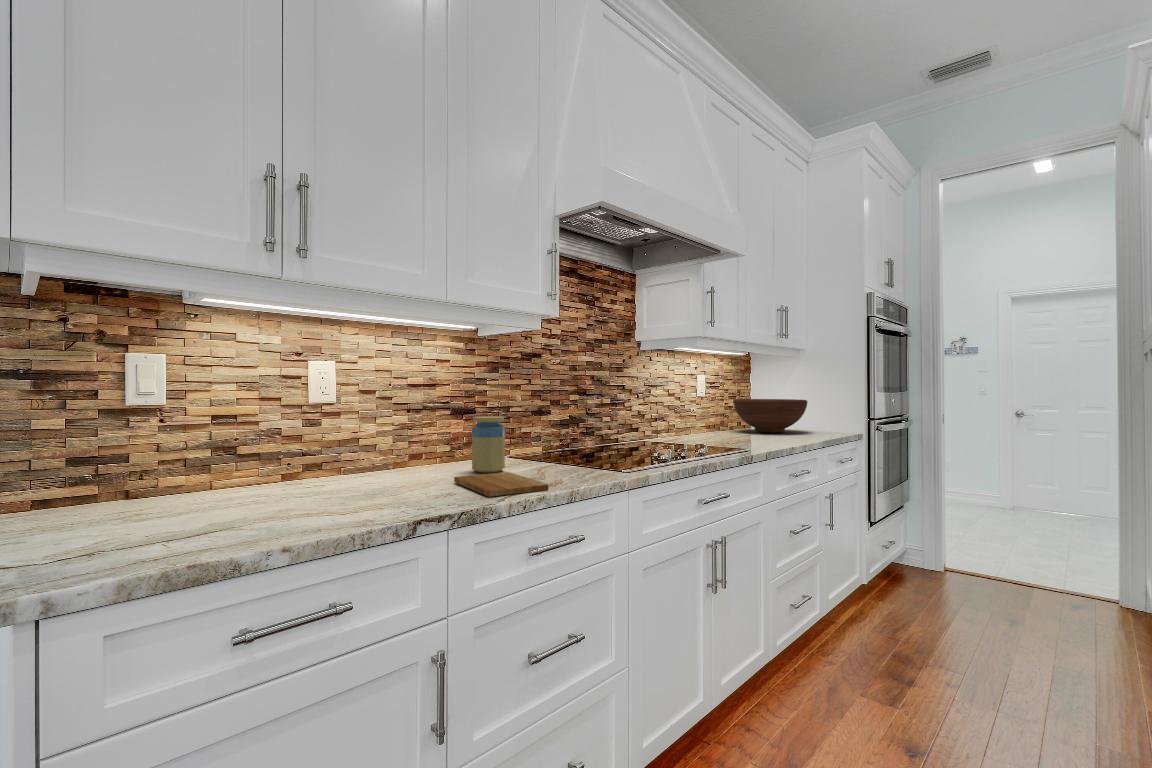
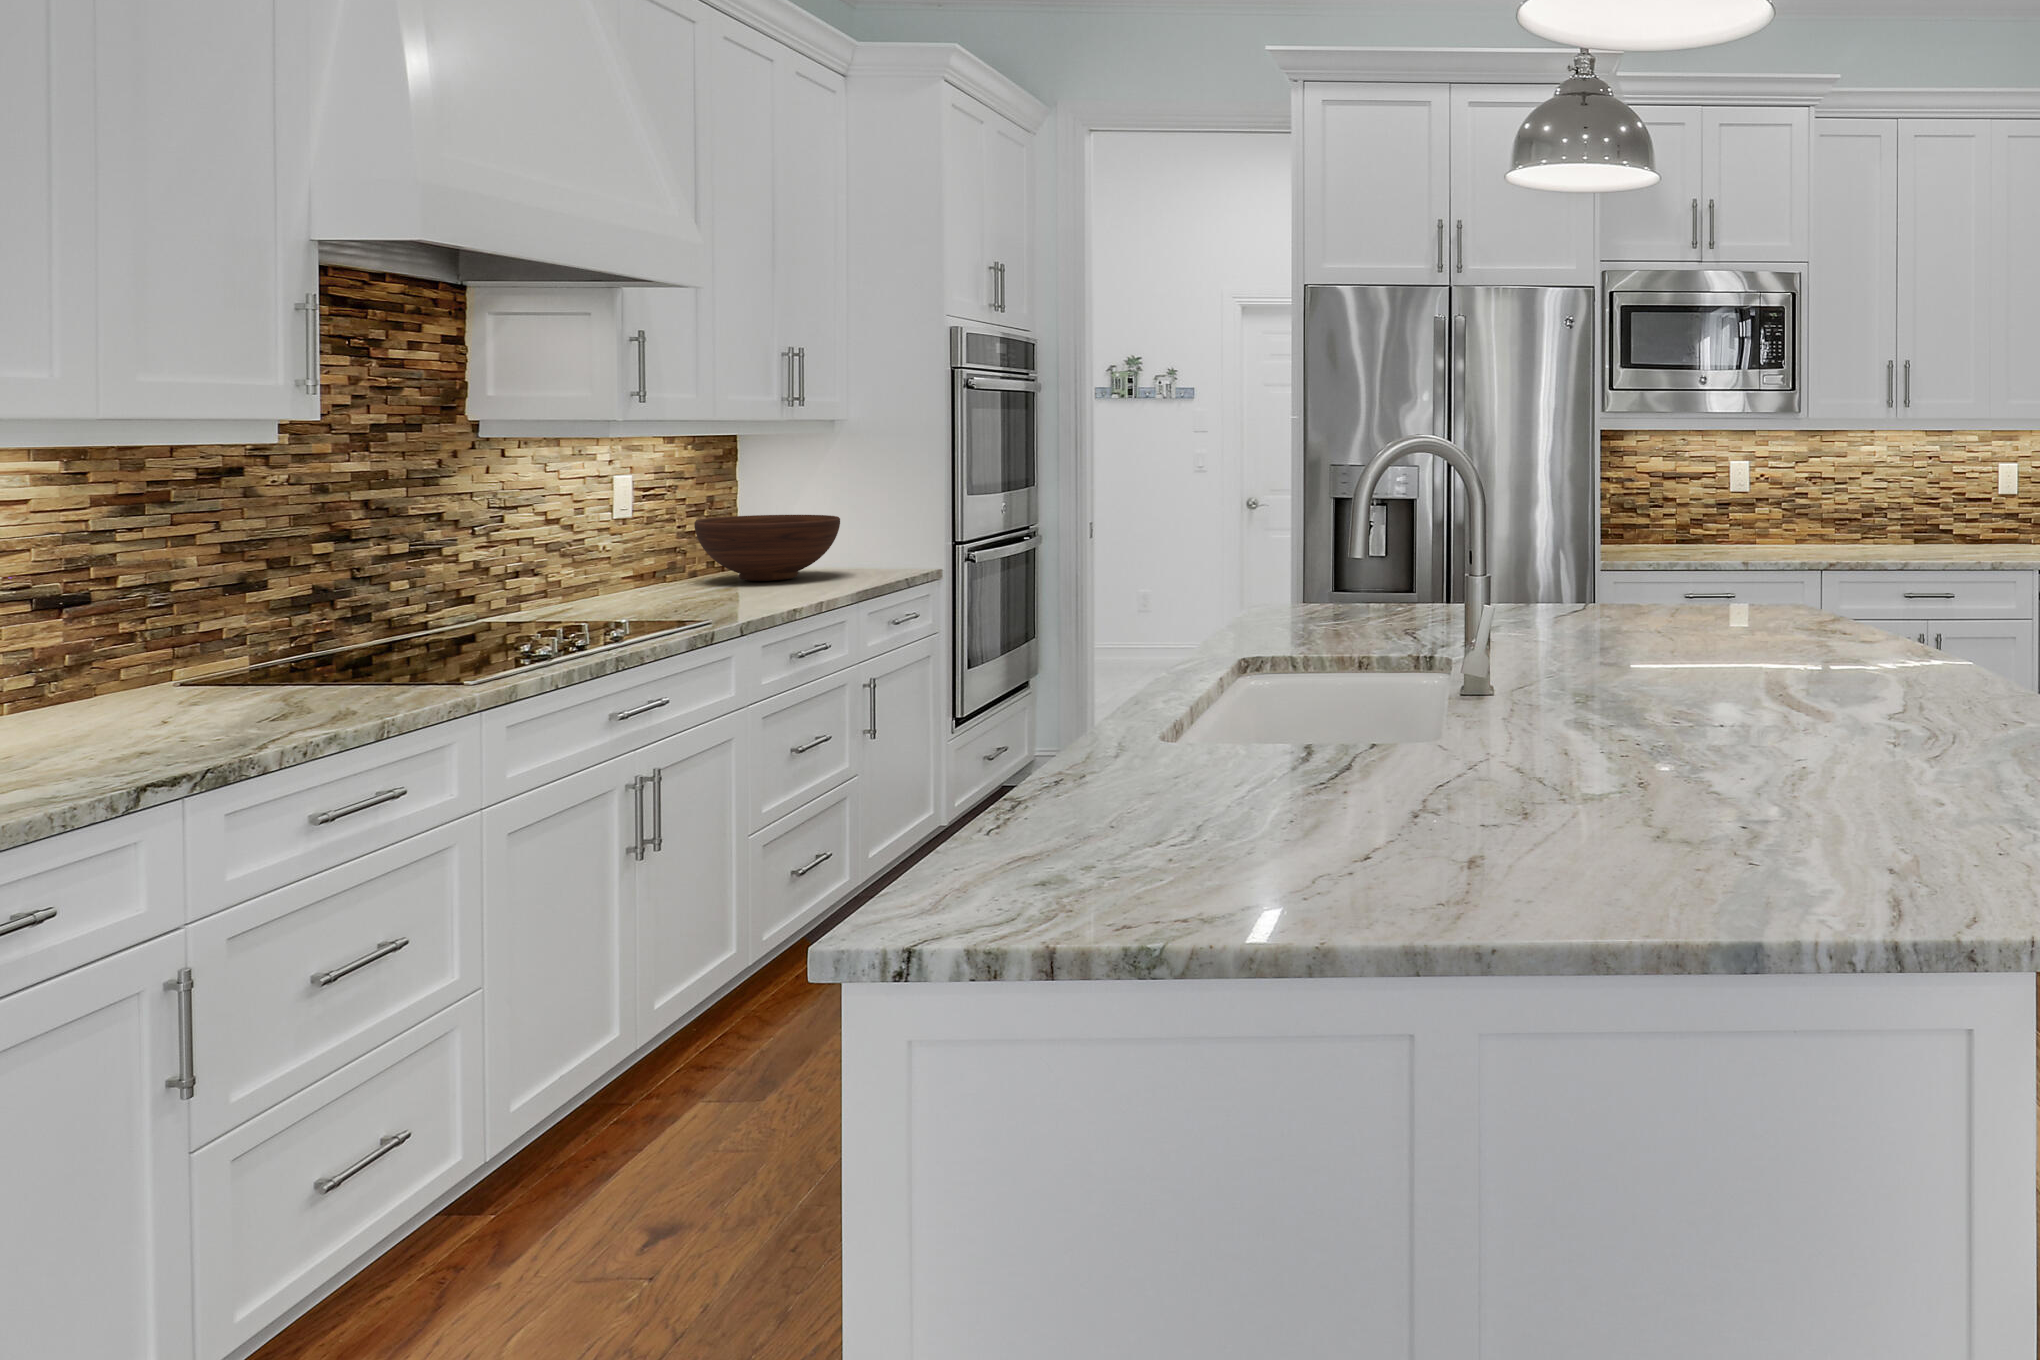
jar: present [472,416,505,473] -> none [119,609,198,716]
cutting board: present [454,472,548,497] -> none [109,707,334,745]

